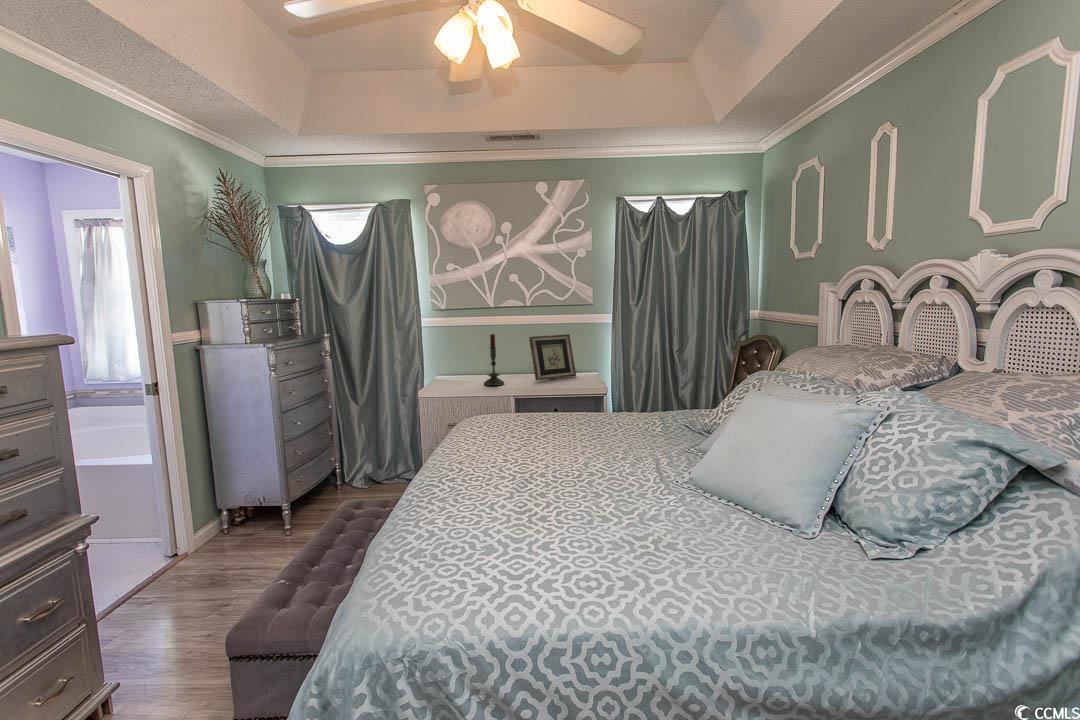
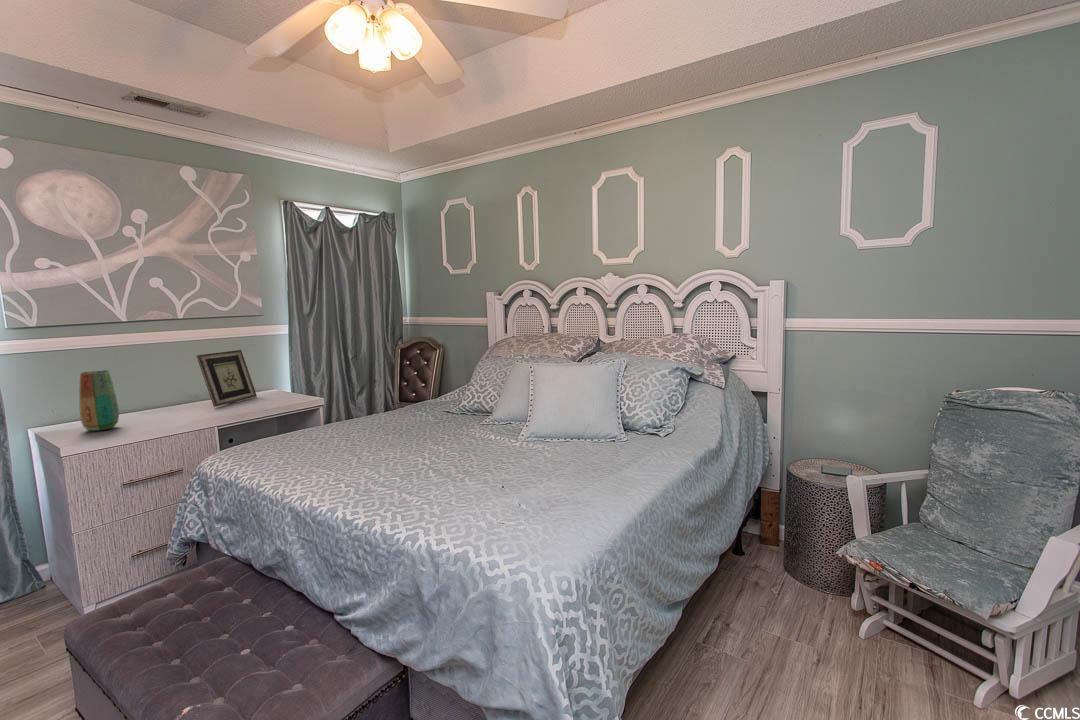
candle: present [484,334,504,386] -> none [141,352,173,422]
vase: none [446,344,469,387] -> present [79,370,119,431]

